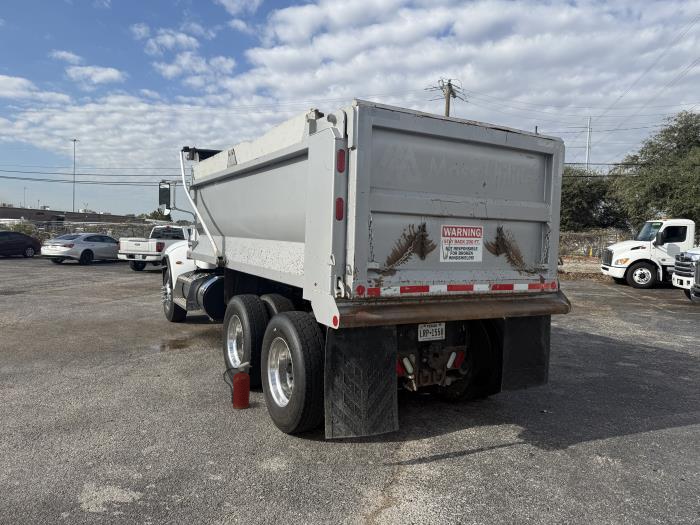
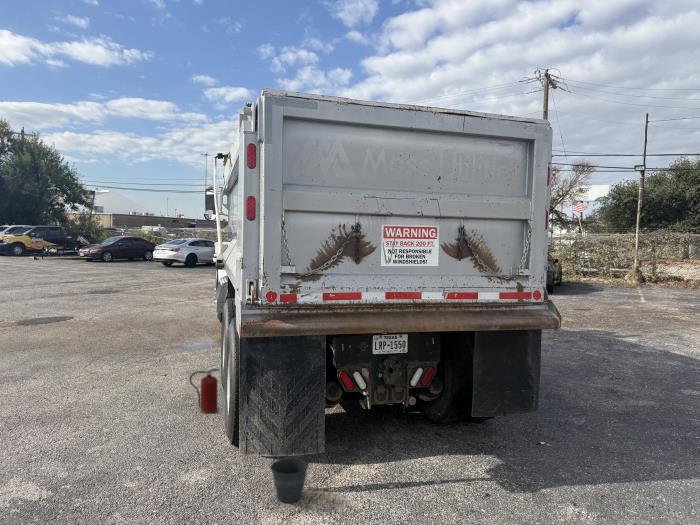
bucket: none [365,426,398,477] -> present [269,446,310,503]

